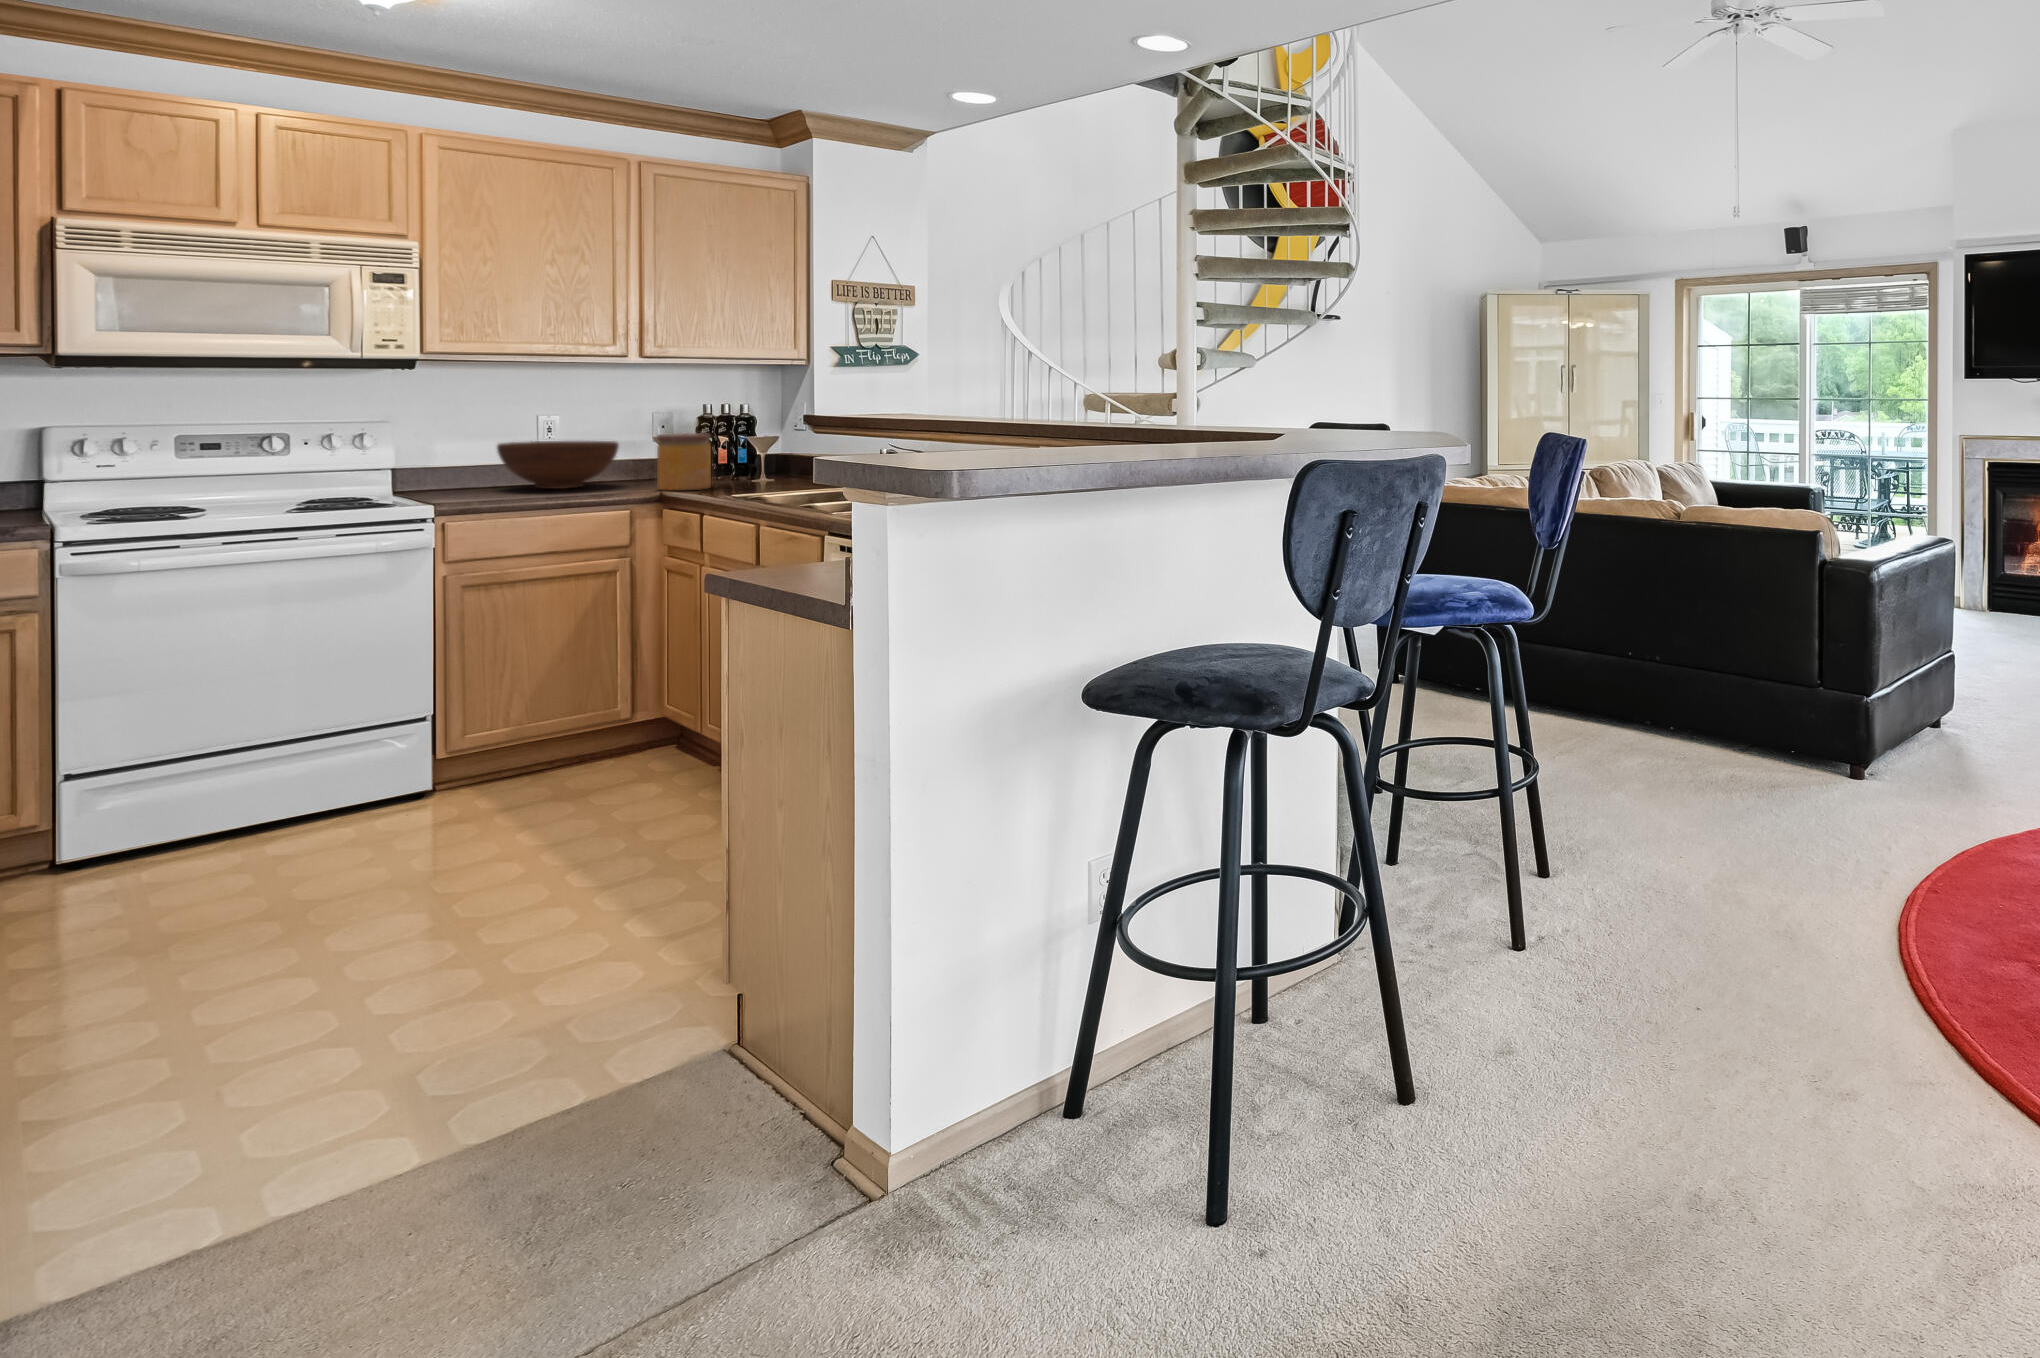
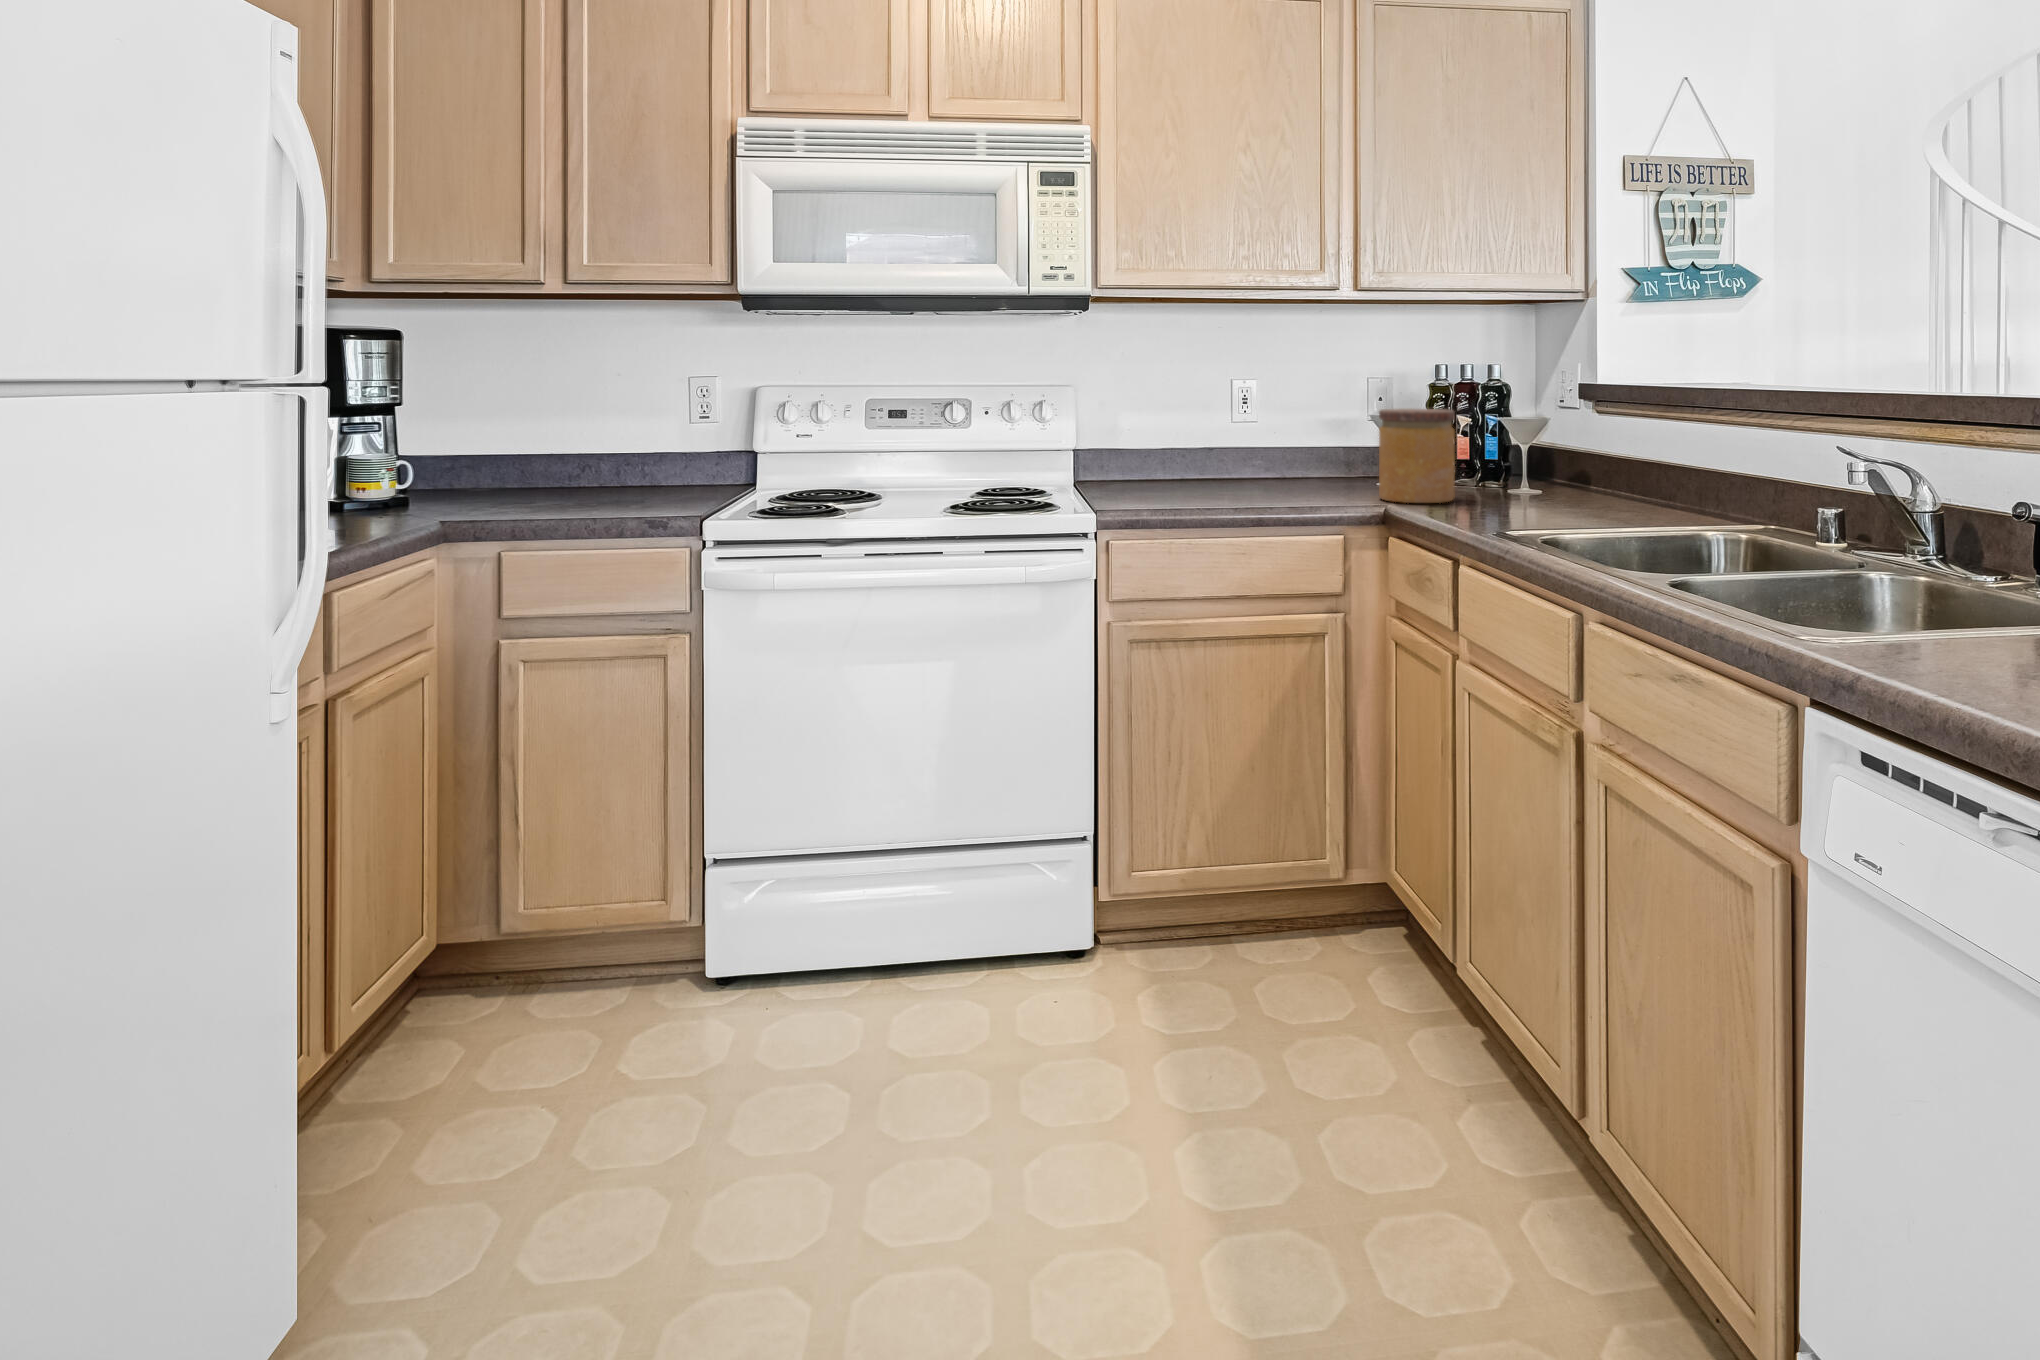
fruit bowl: present [497,441,619,489] -> none [1183,417,1329,489]

